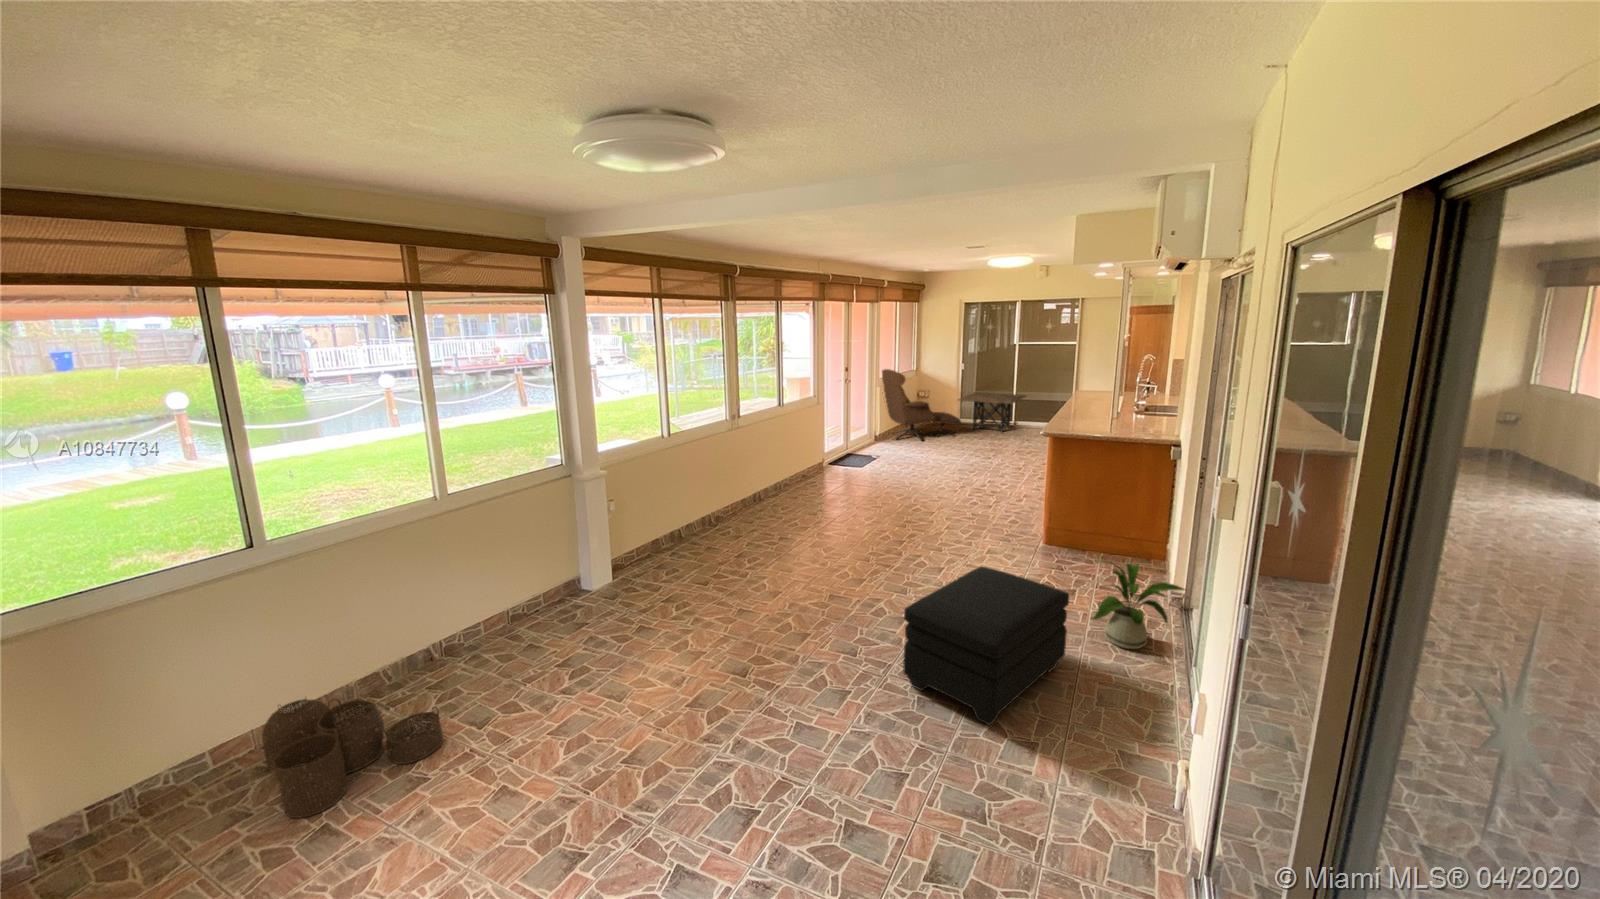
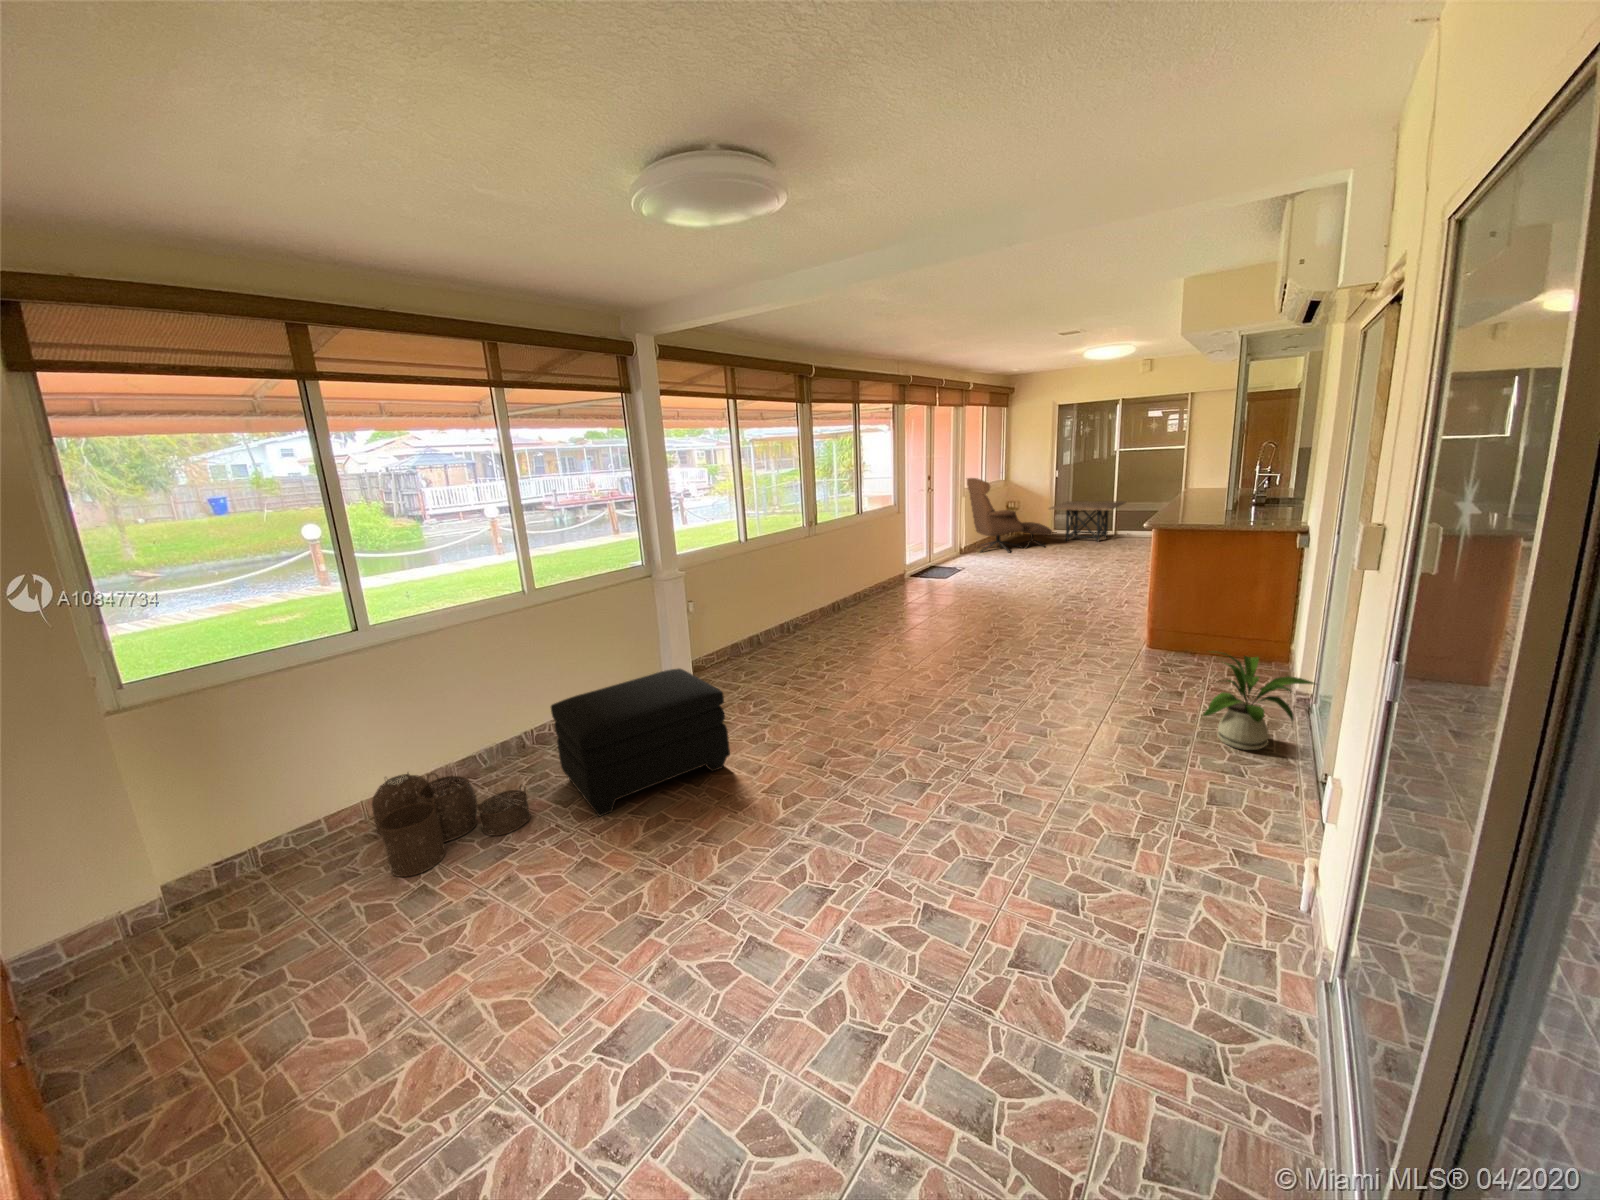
ottoman: present [903,566,1069,725] -> present [551,669,730,816]

